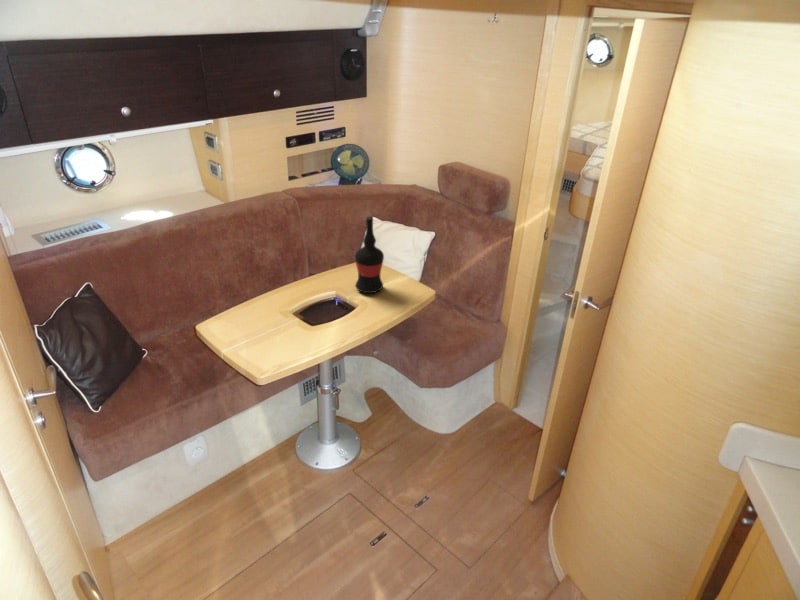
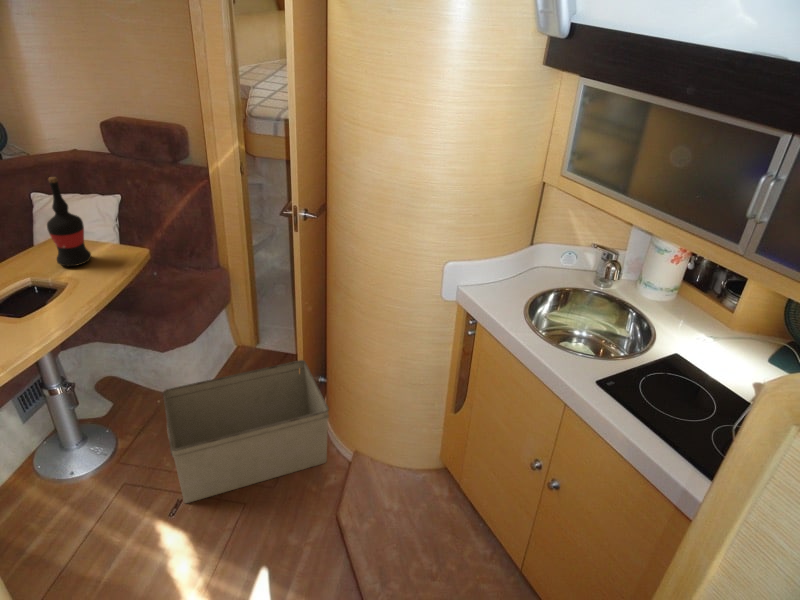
storage bin: none [384,426,547,569] -> present [163,360,329,503]

